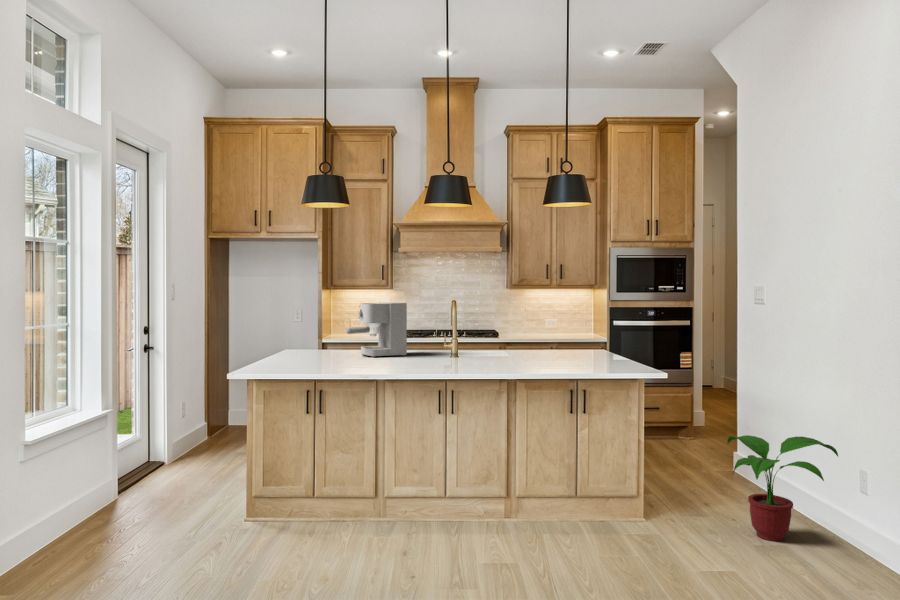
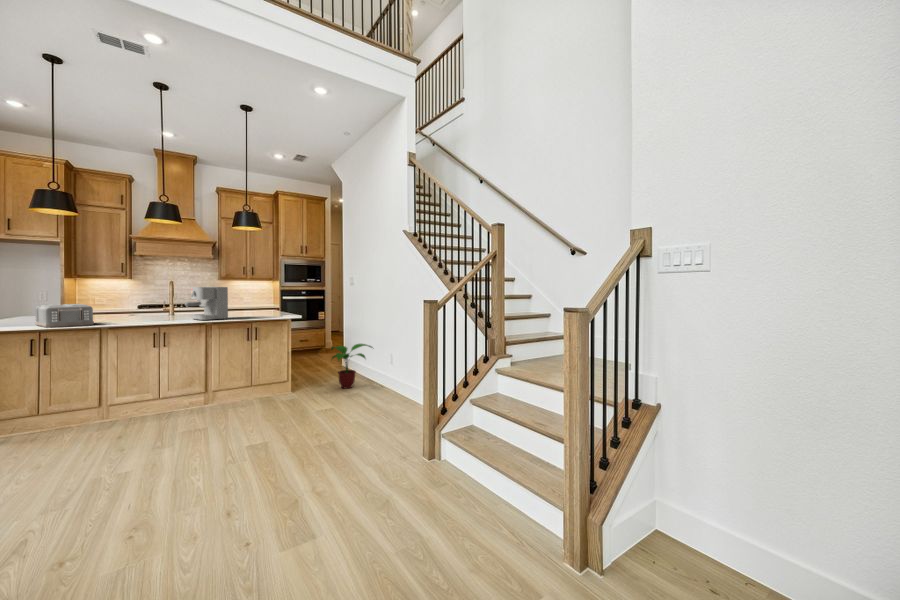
coffee maker: present [346,302,407,357] -> present [185,287,228,320]
toaster: none [278,332,343,369] -> present [35,304,94,328]

